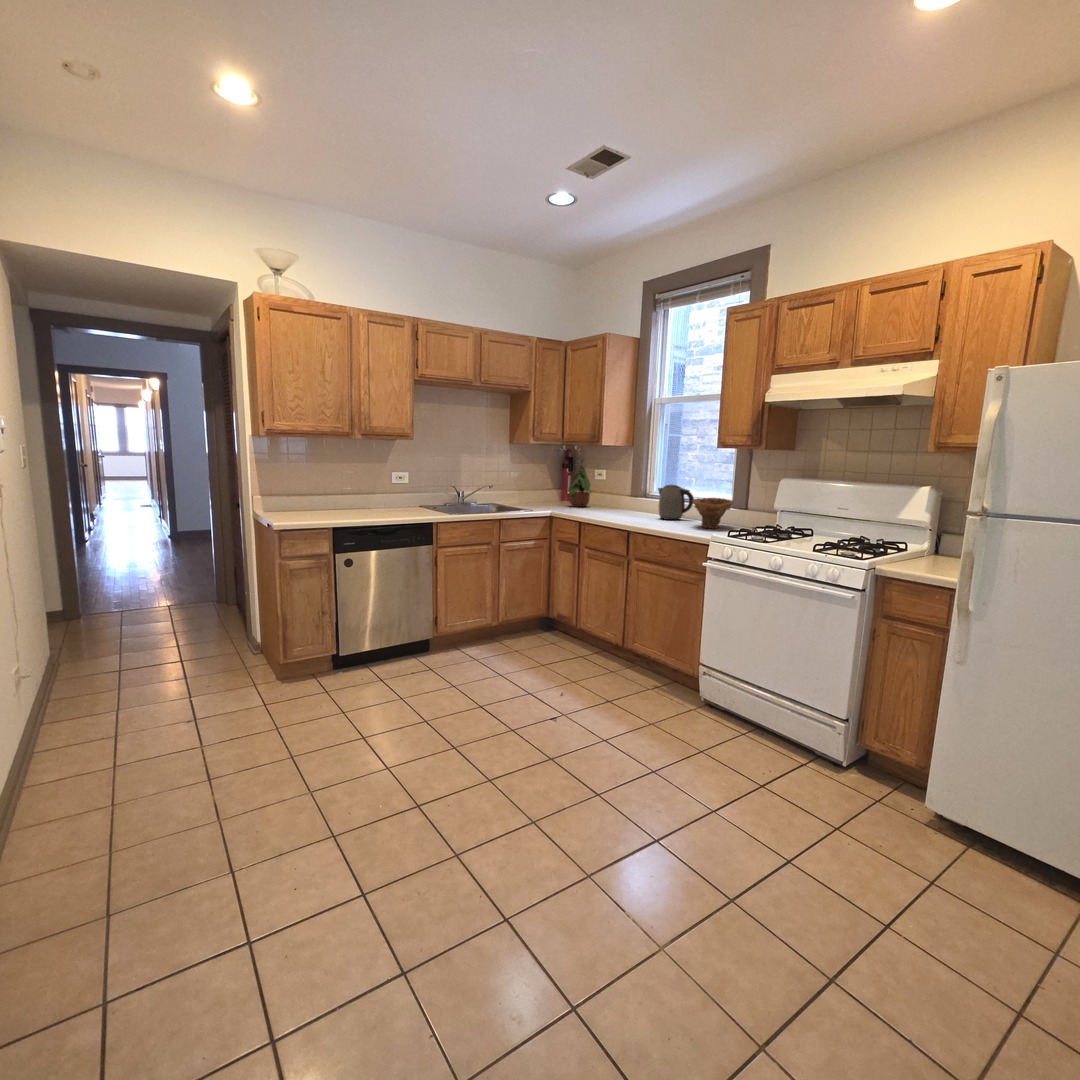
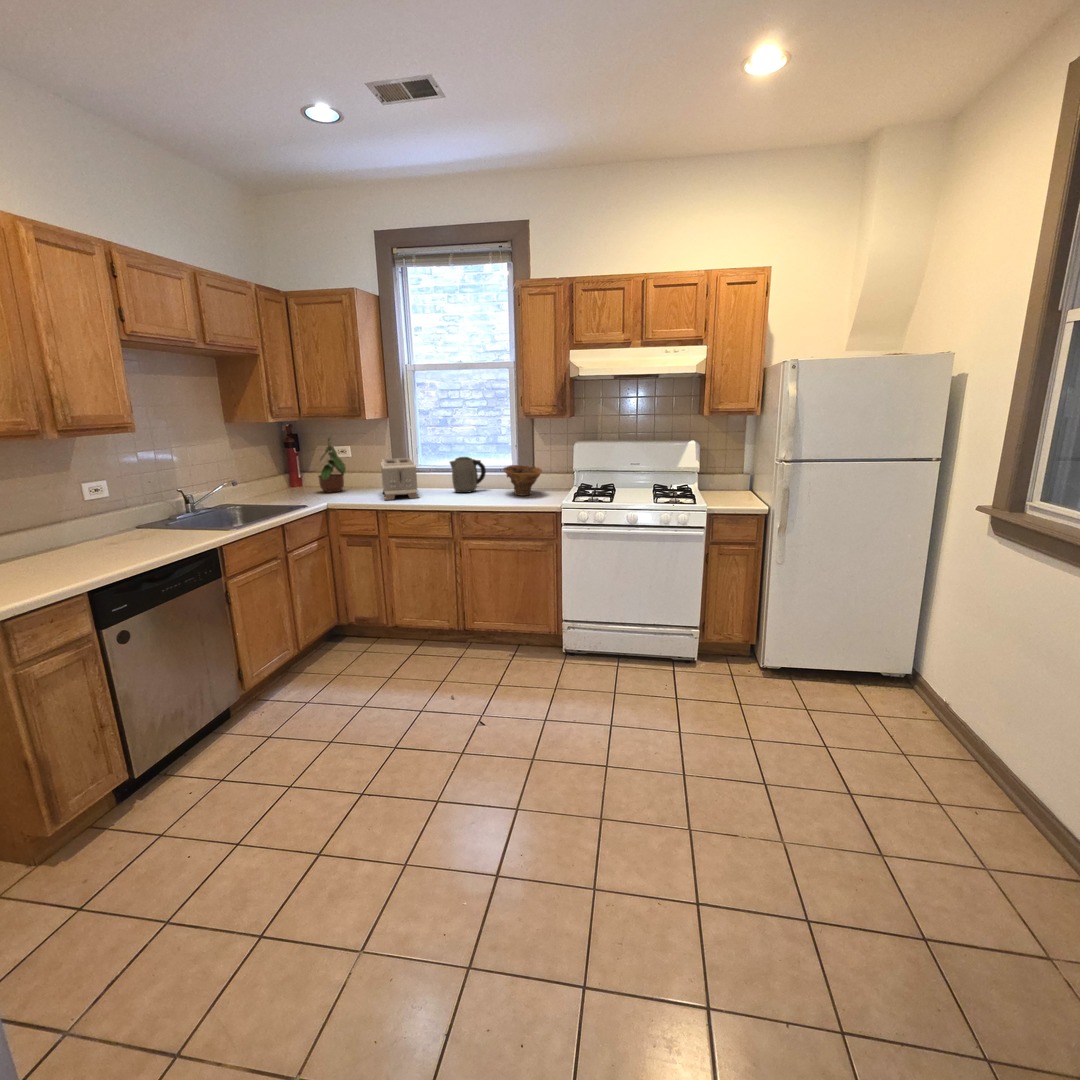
toaster: none [591,481,636,517] -> present [381,458,419,500]

